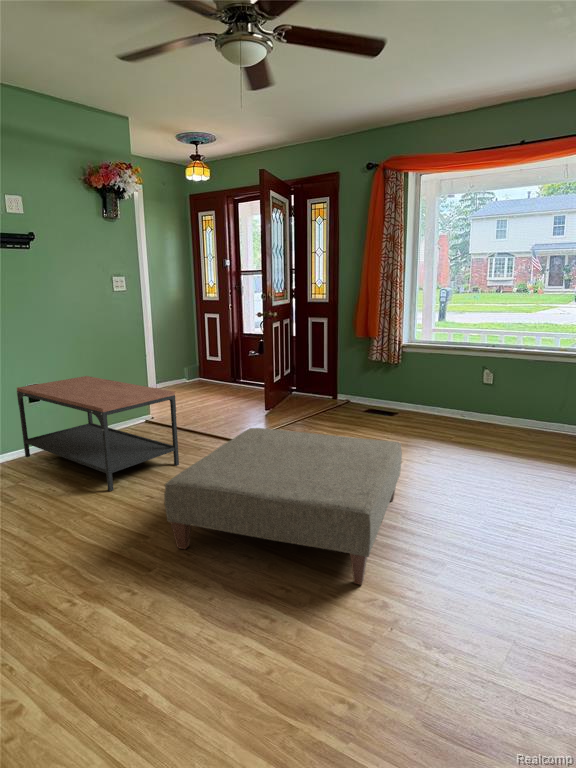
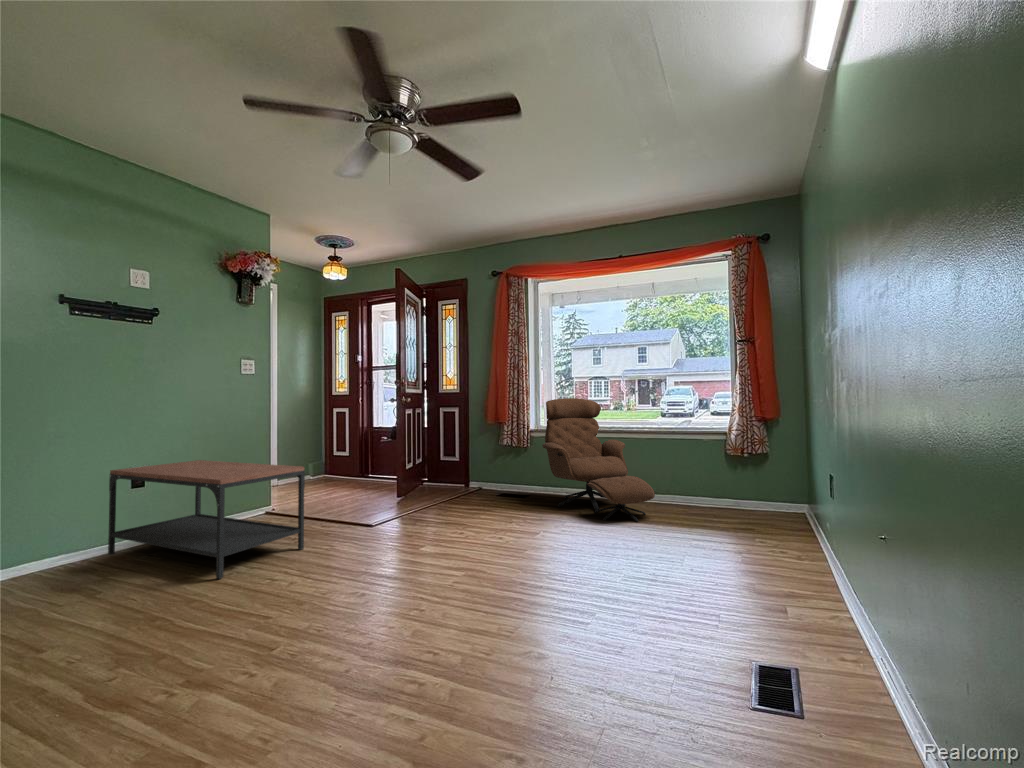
lounge chair: none [415,314,537,458] -> present [542,398,655,521]
ottoman: present [164,428,402,585] -> none [292,498,542,638]

